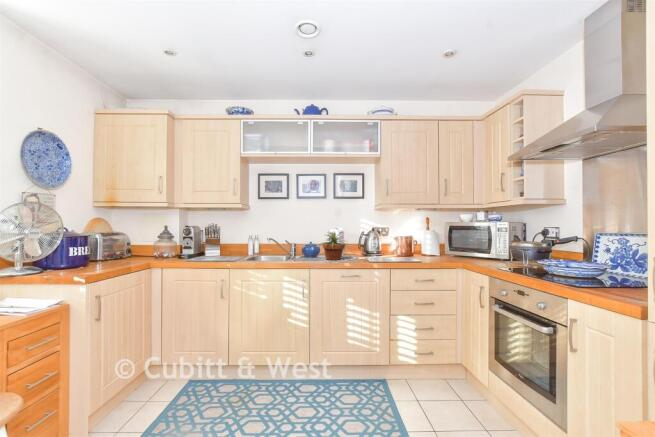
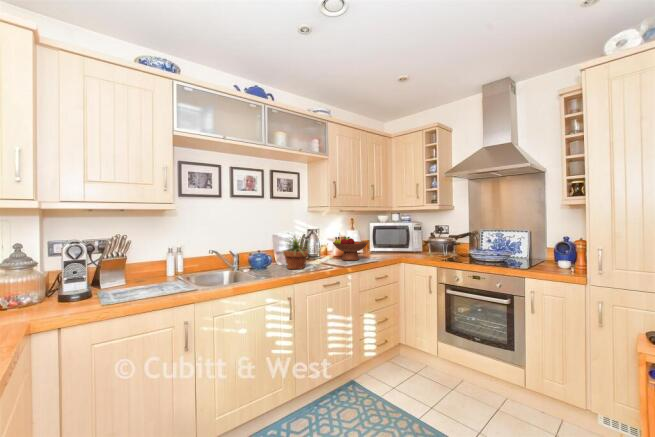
fruit bowl: none [382,234,420,260] -> present [333,237,368,261]

